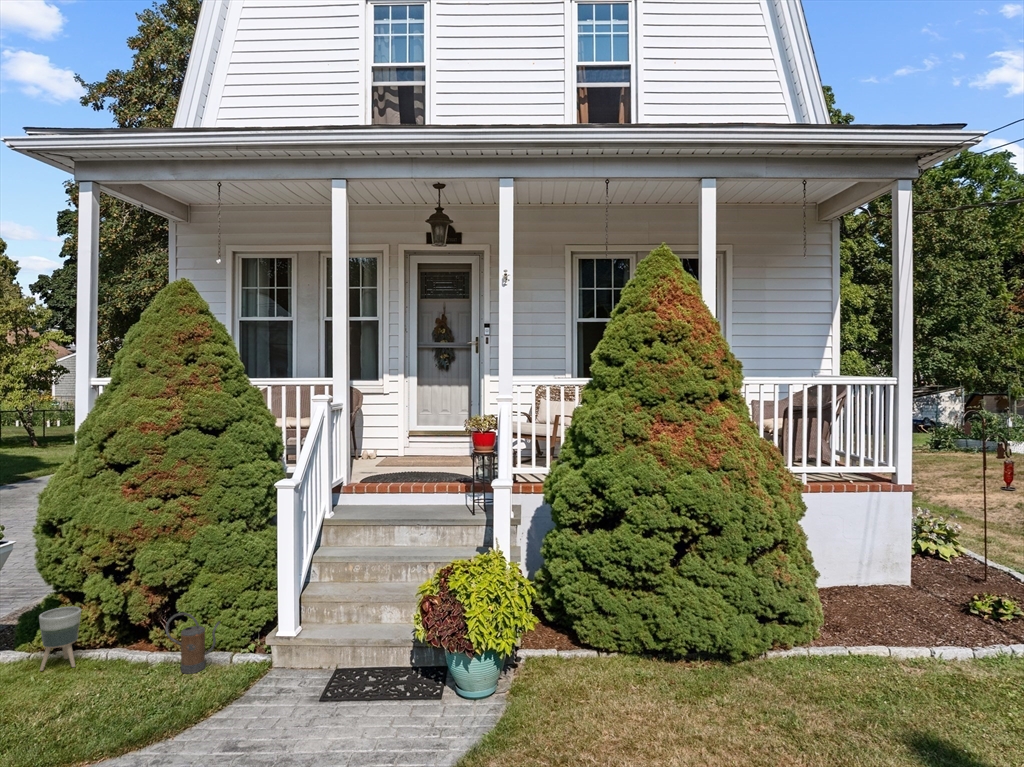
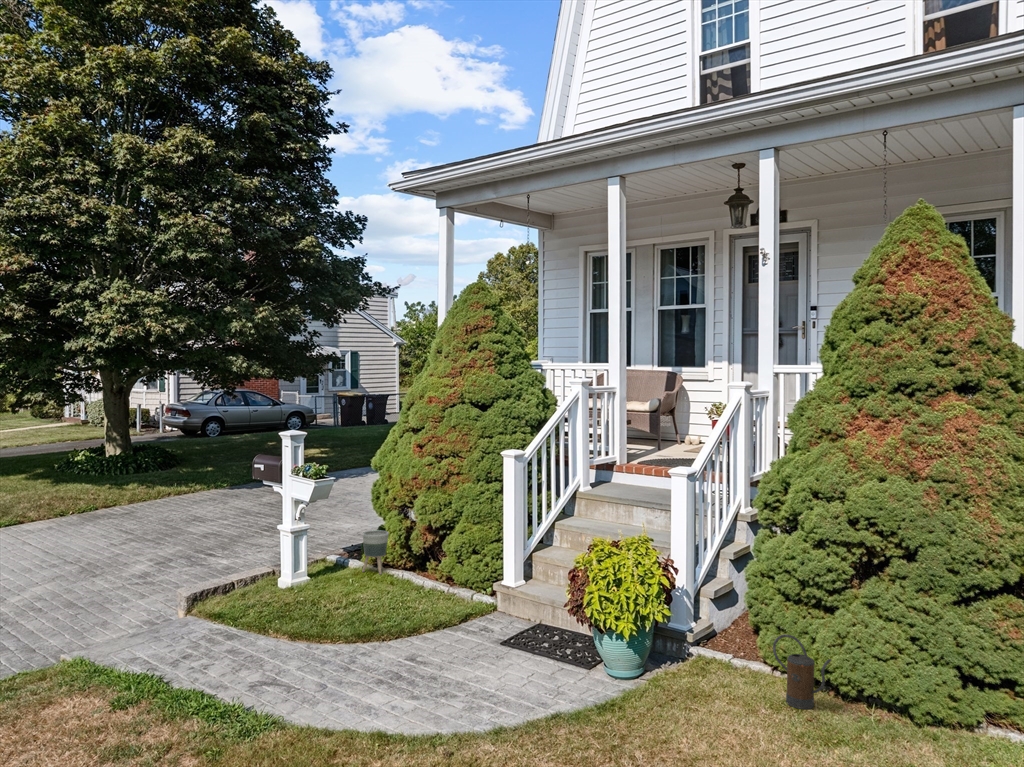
watering can: present [165,613,221,673] -> present [773,634,831,709]

